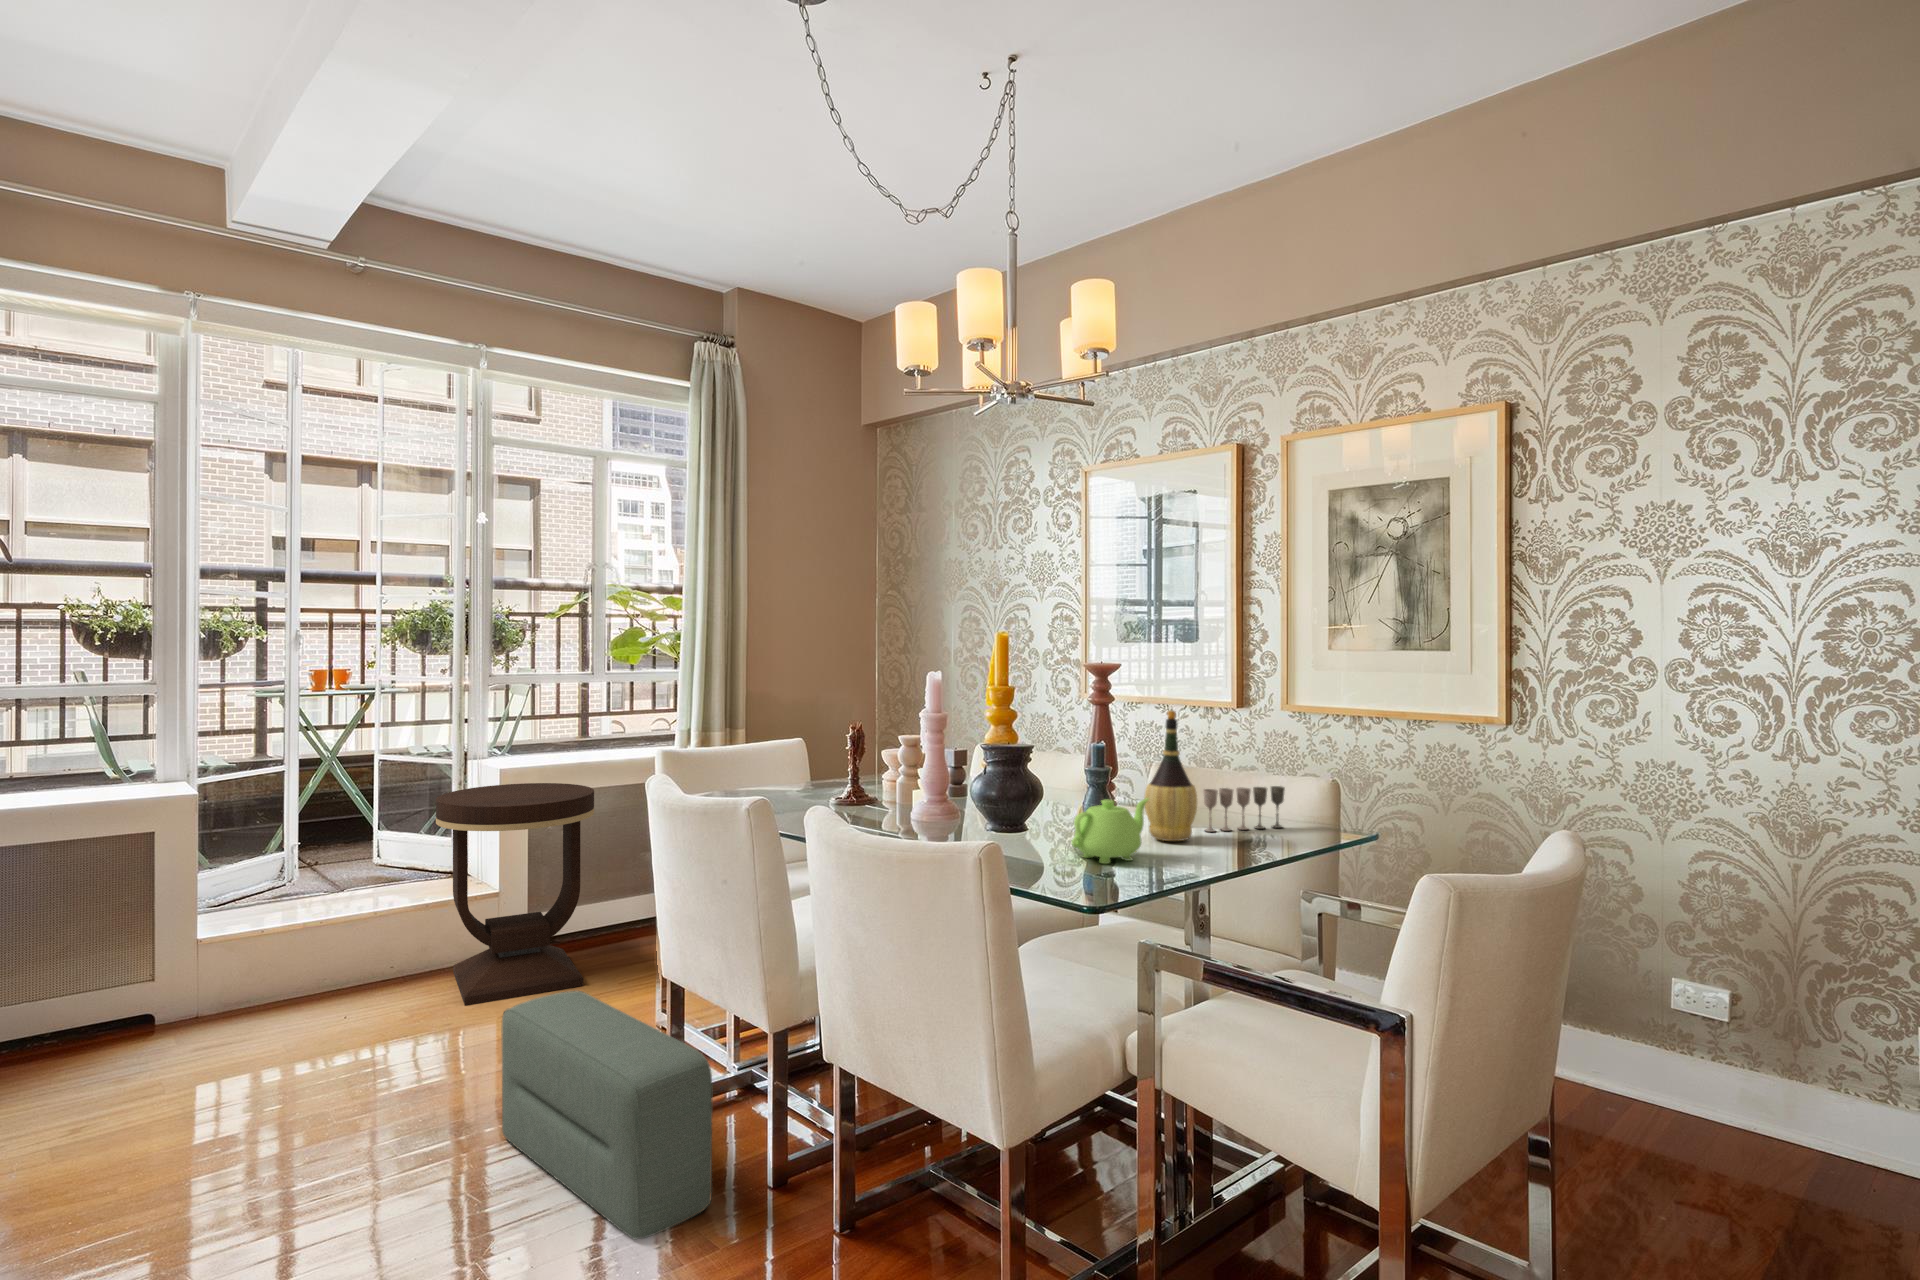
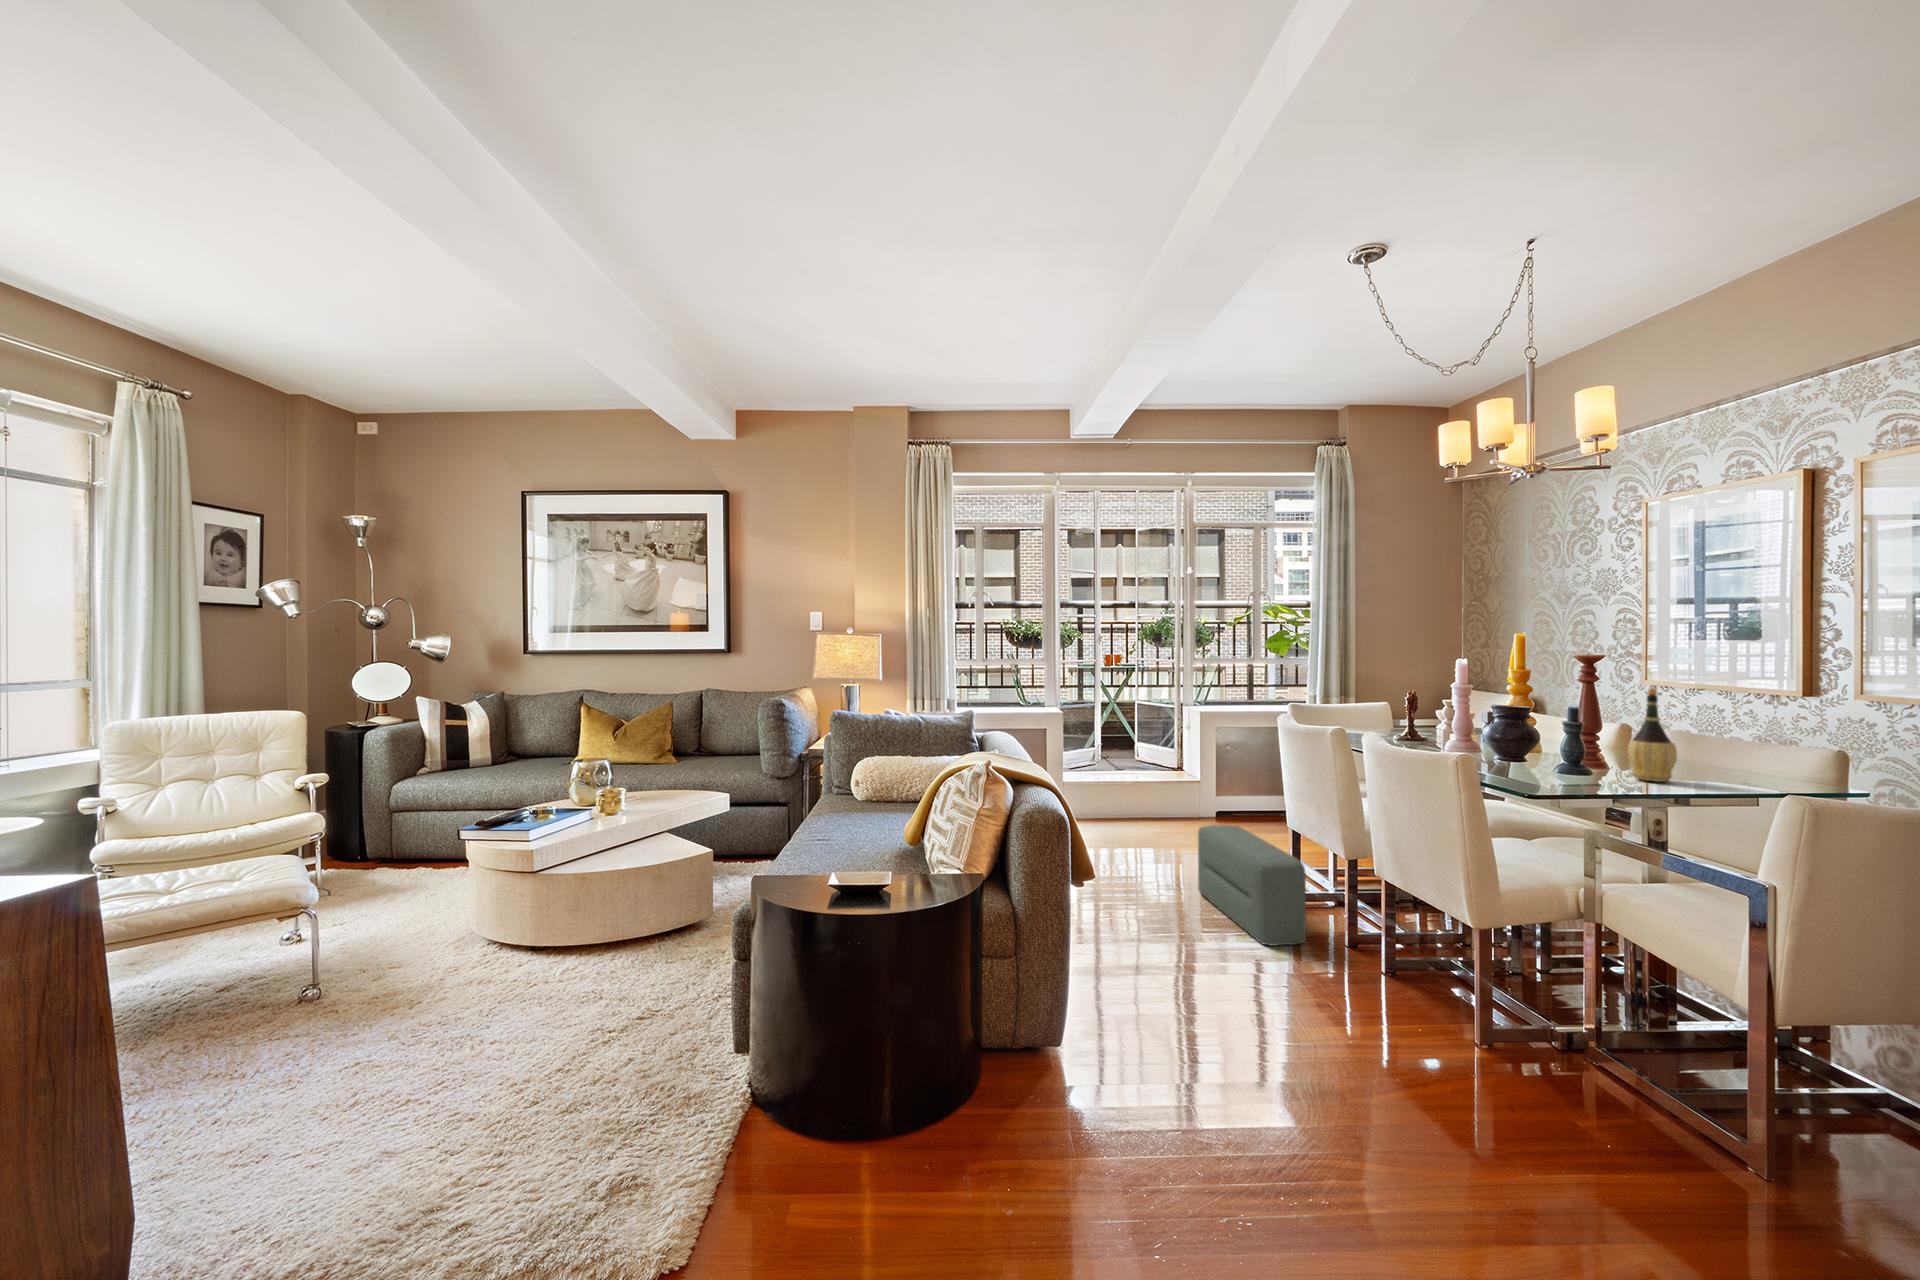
side table: present [436,783,594,1006] -> none [1164,721,1250,839]
wine glass: present [1203,786,1285,832] -> none [1692,749,1785,785]
teapot: present [1071,798,1149,864] -> none [1548,745,1621,786]

